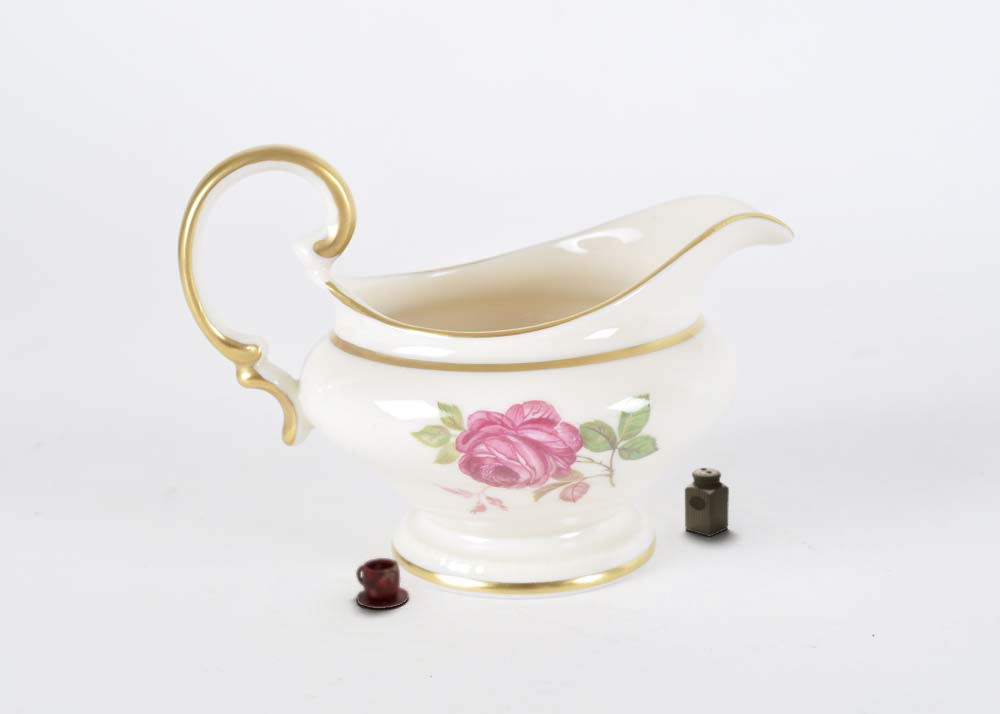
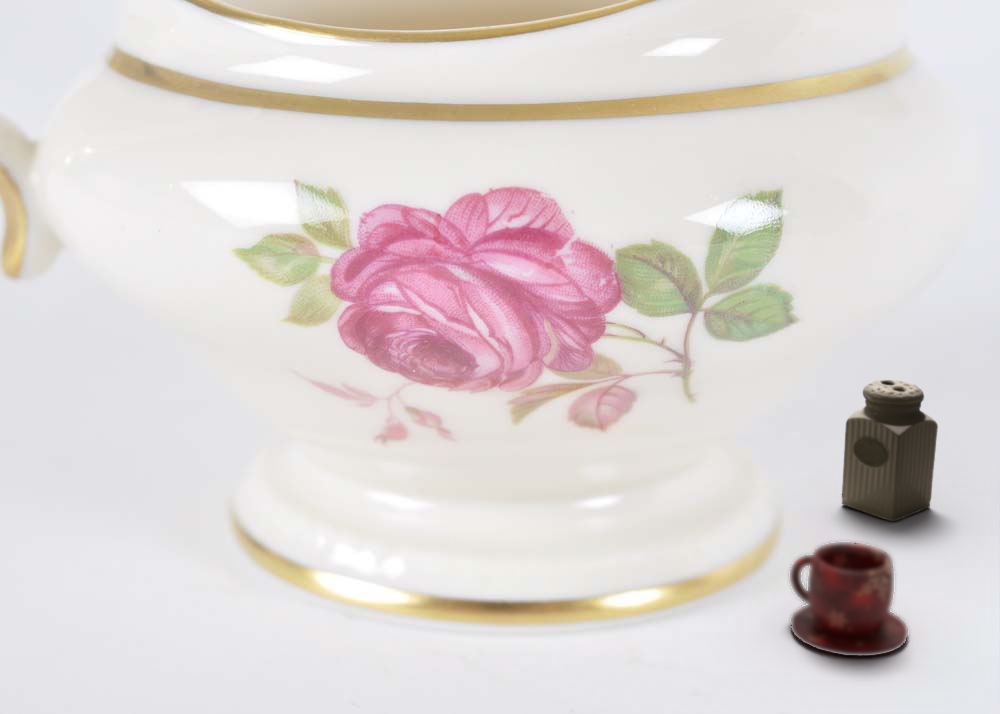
teacup: present [356,558,409,609] -> present [790,542,908,656]

